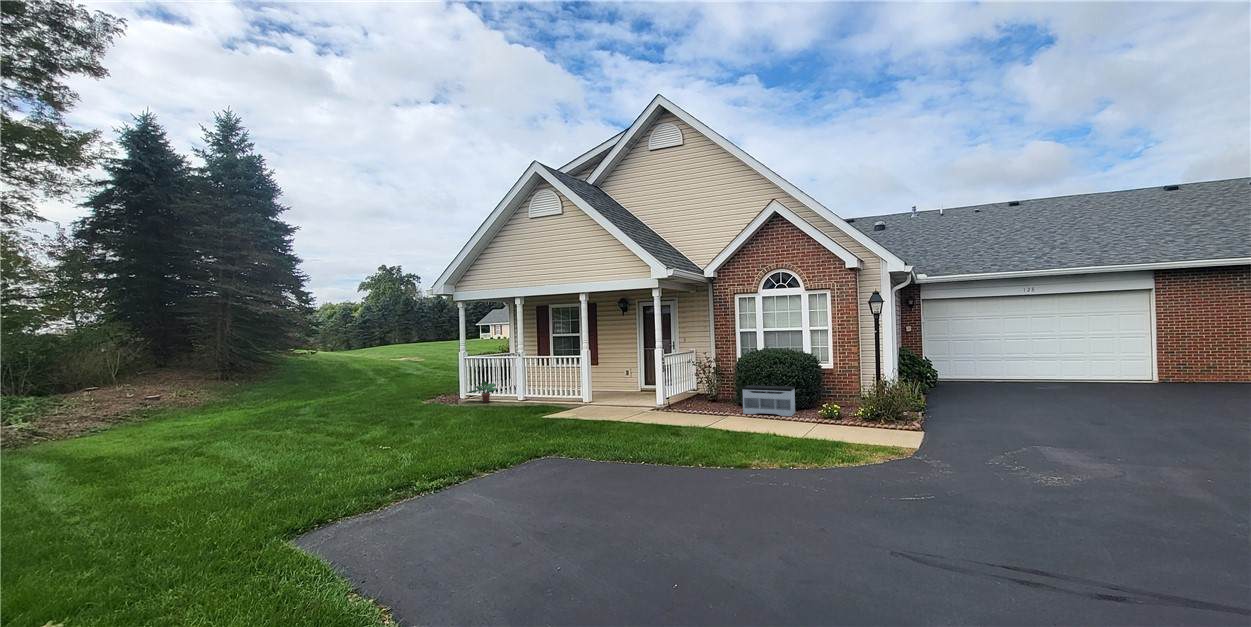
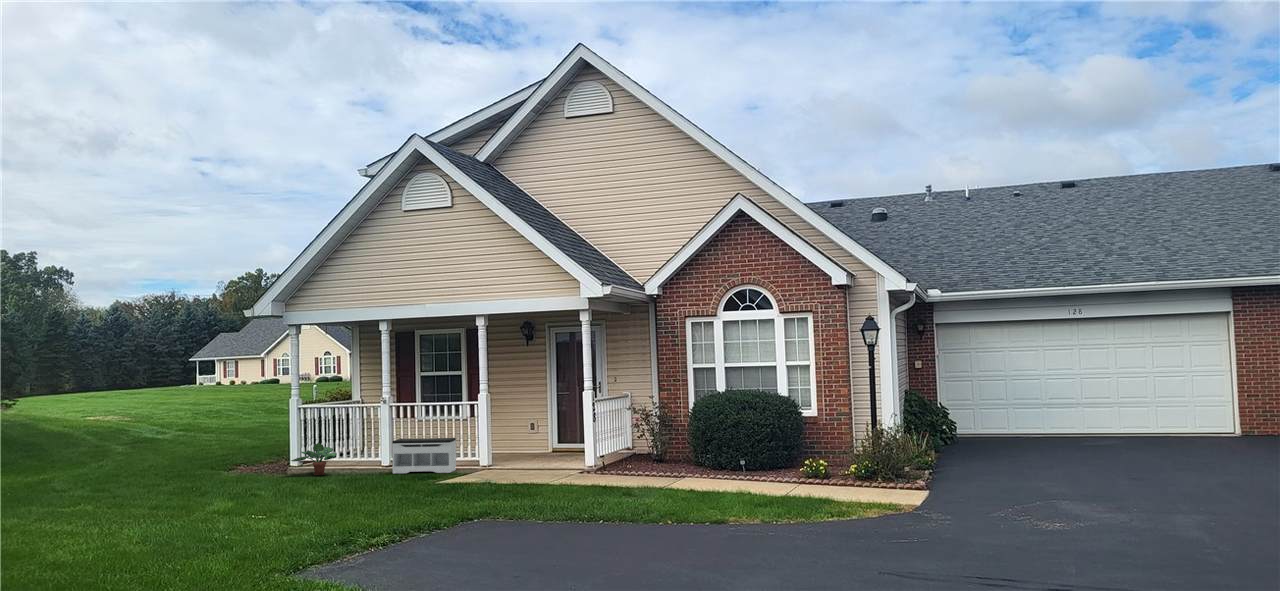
bench: present [742,385,795,416] -> present [392,438,456,474]

